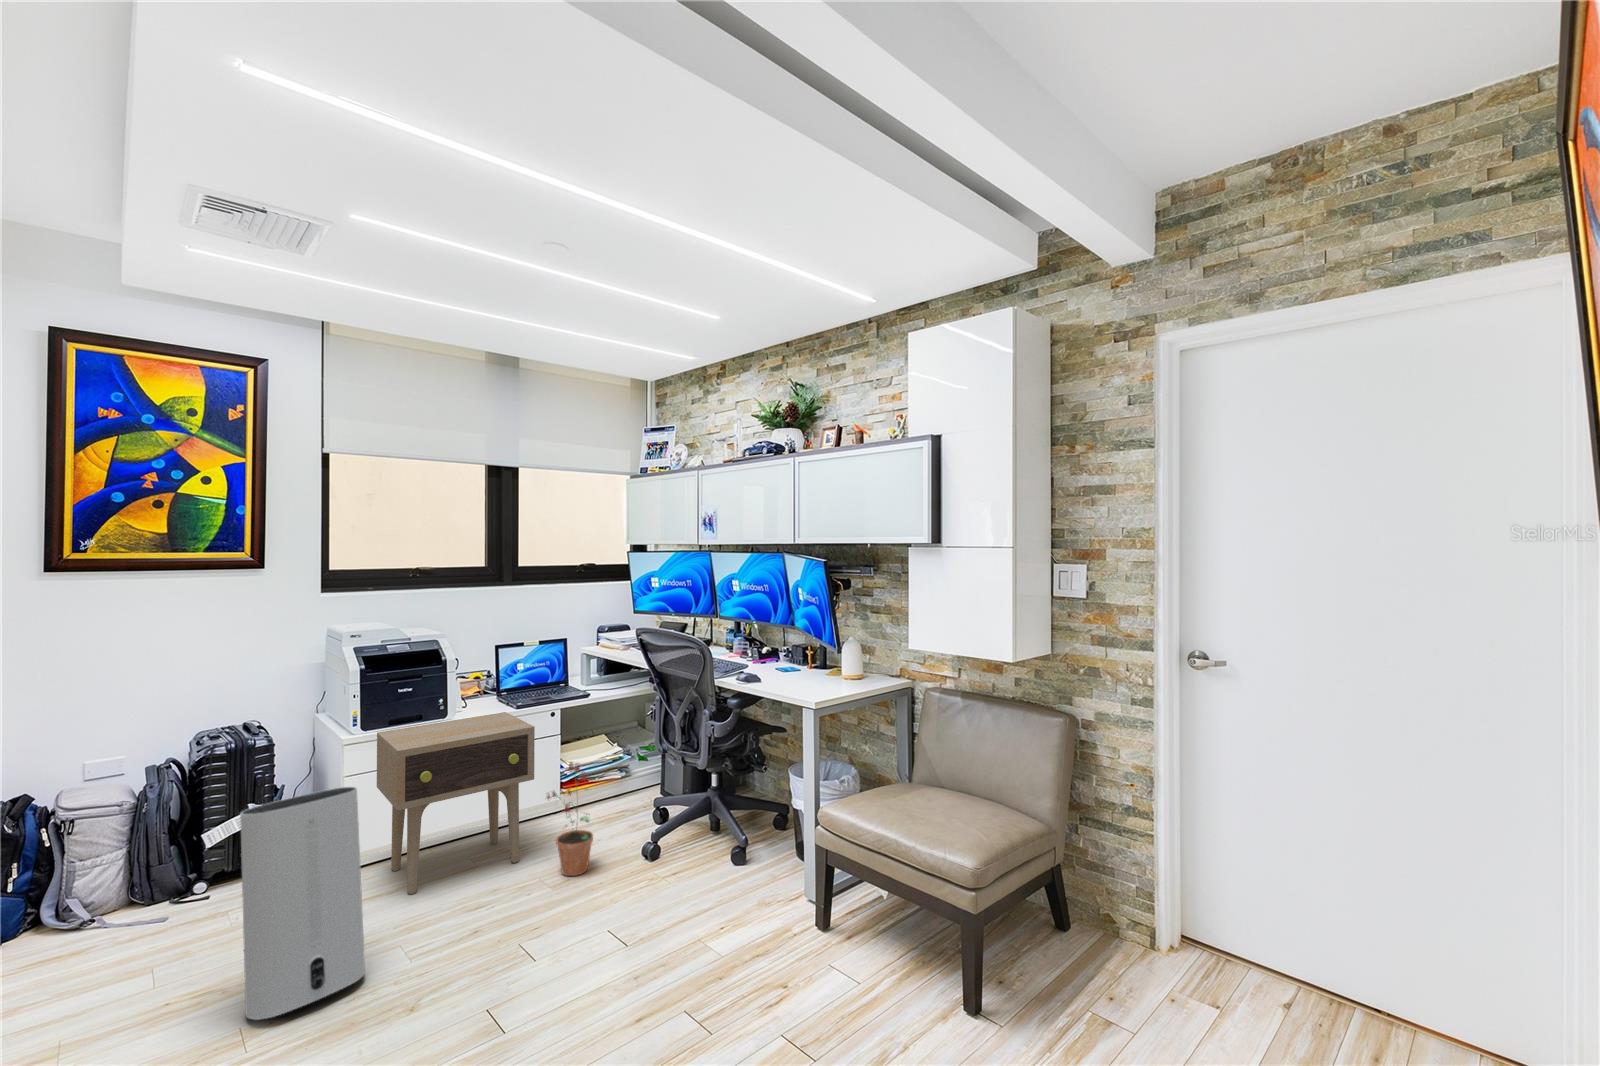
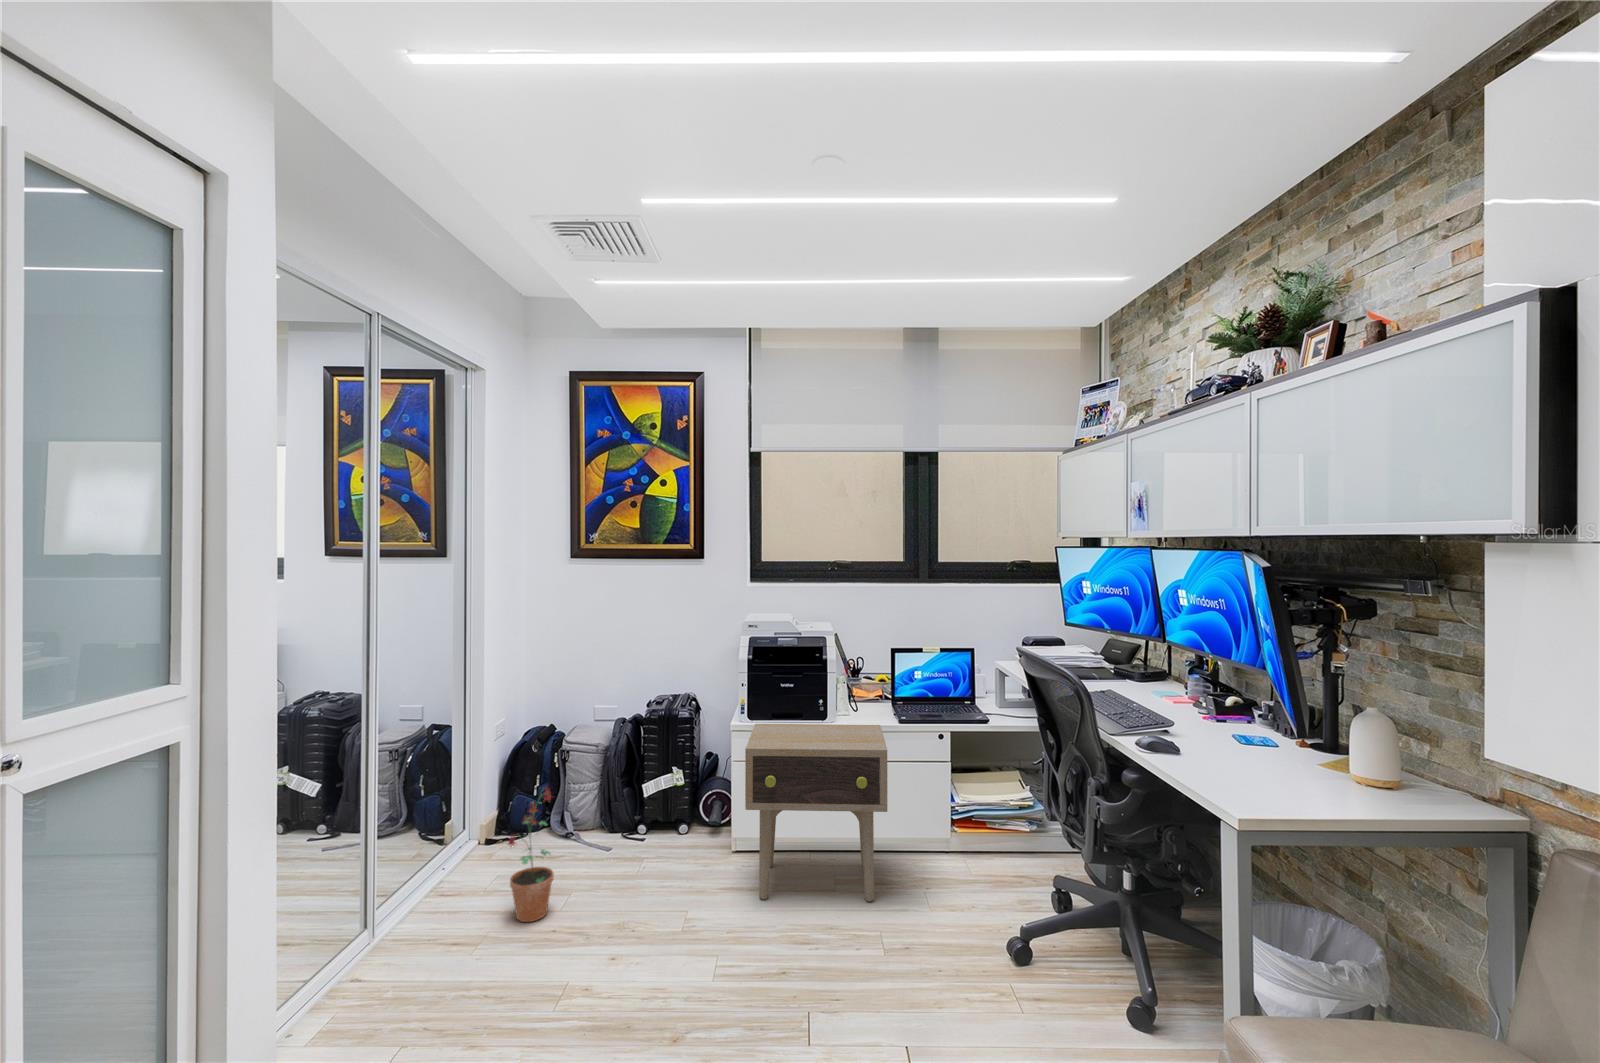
potted plant: present [547,762,593,876] -> present [508,787,554,922]
air purifier: present [240,787,365,1020] -> none [573,776,674,985]

